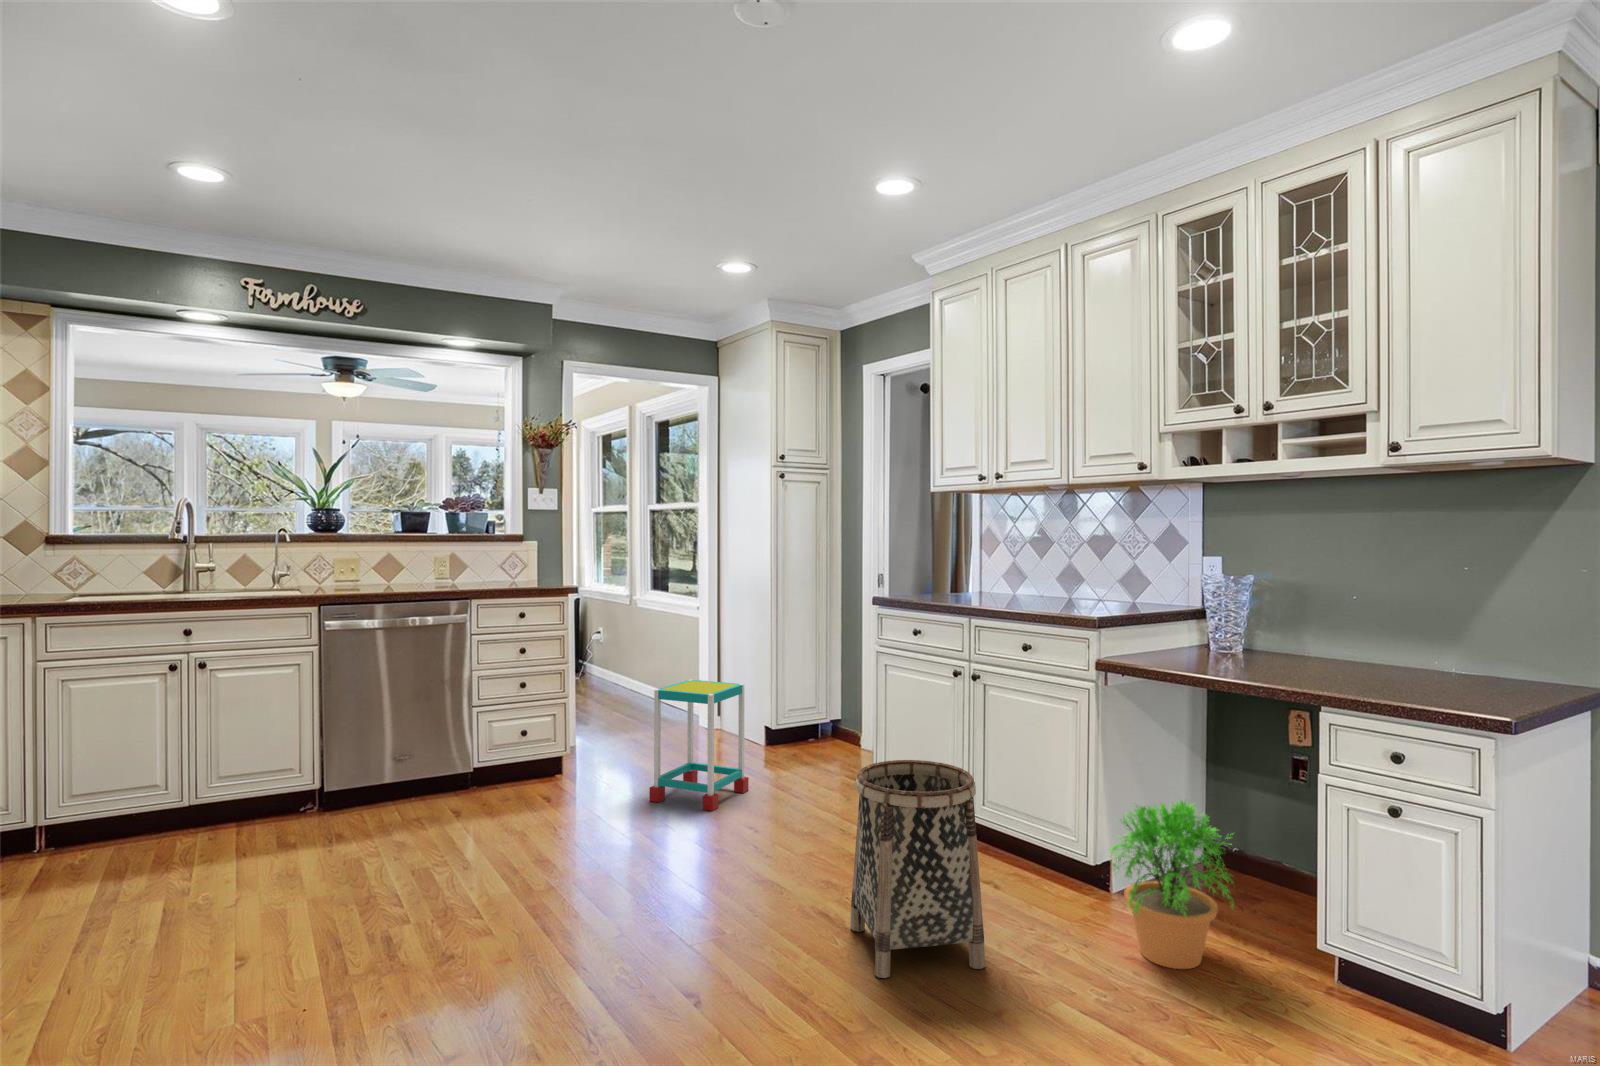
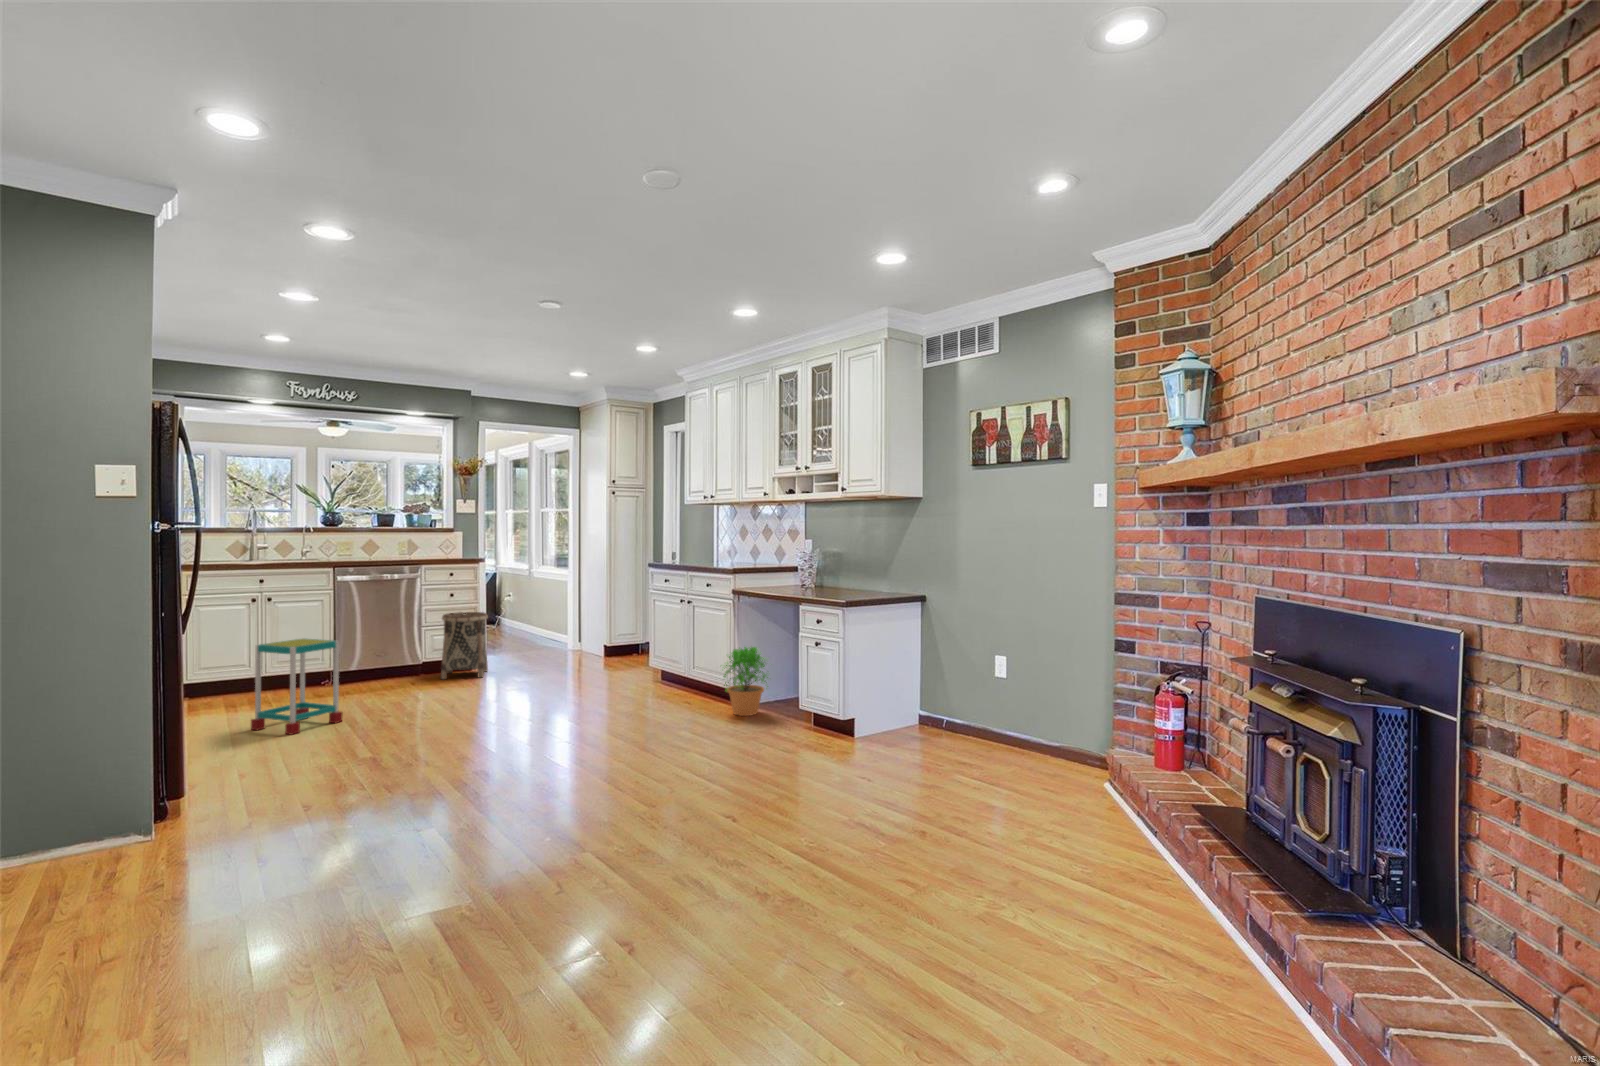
side table: present [649,680,749,811] -> present [251,638,342,735]
basket: present [850,760,985,978] -> present [441,612,488,679]

